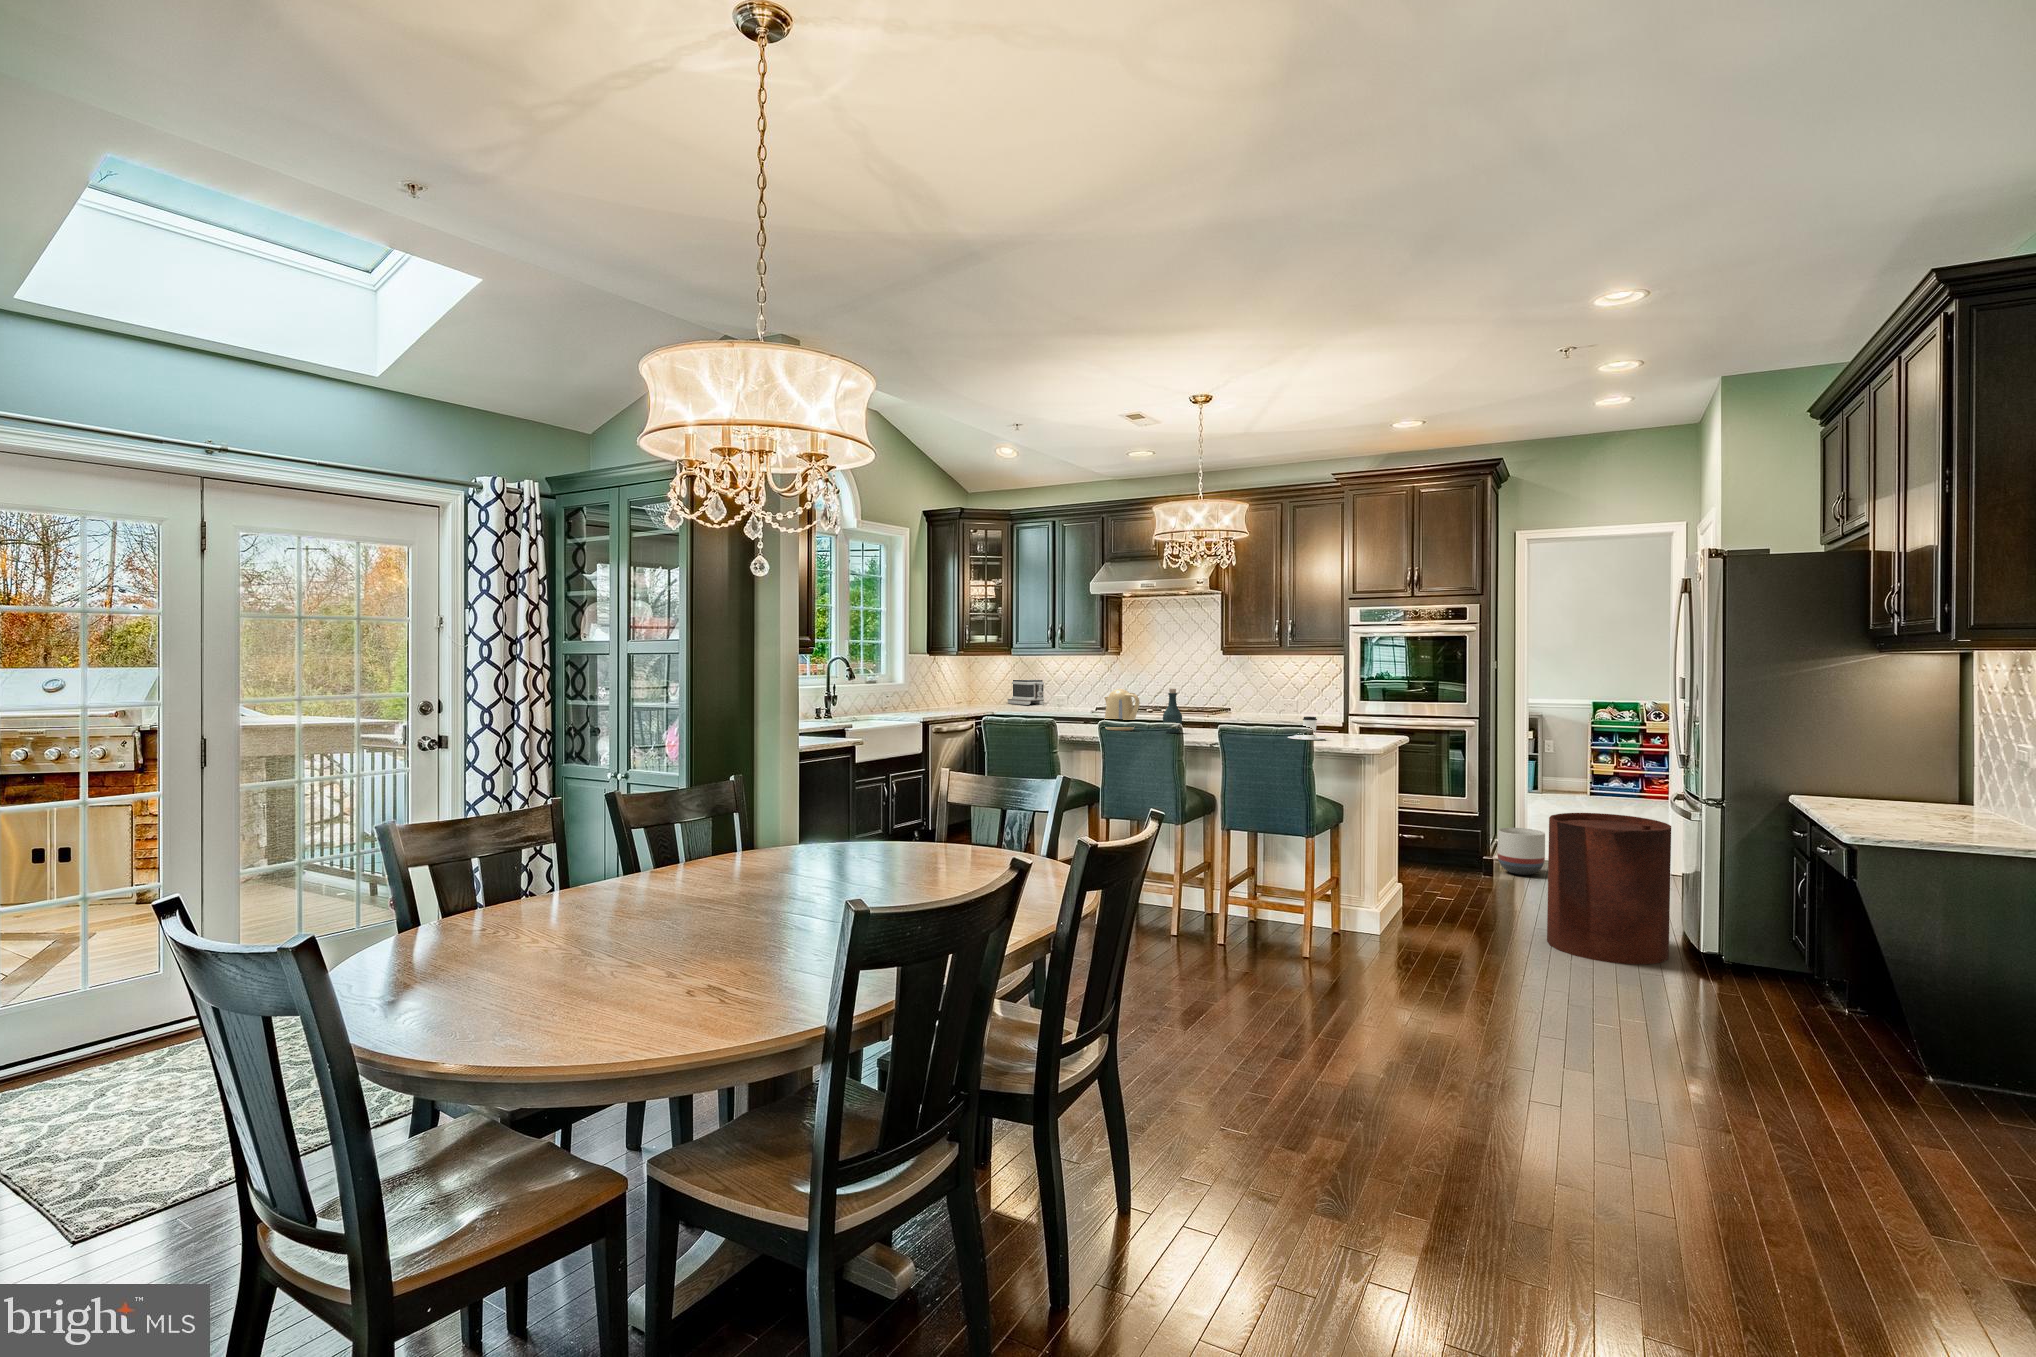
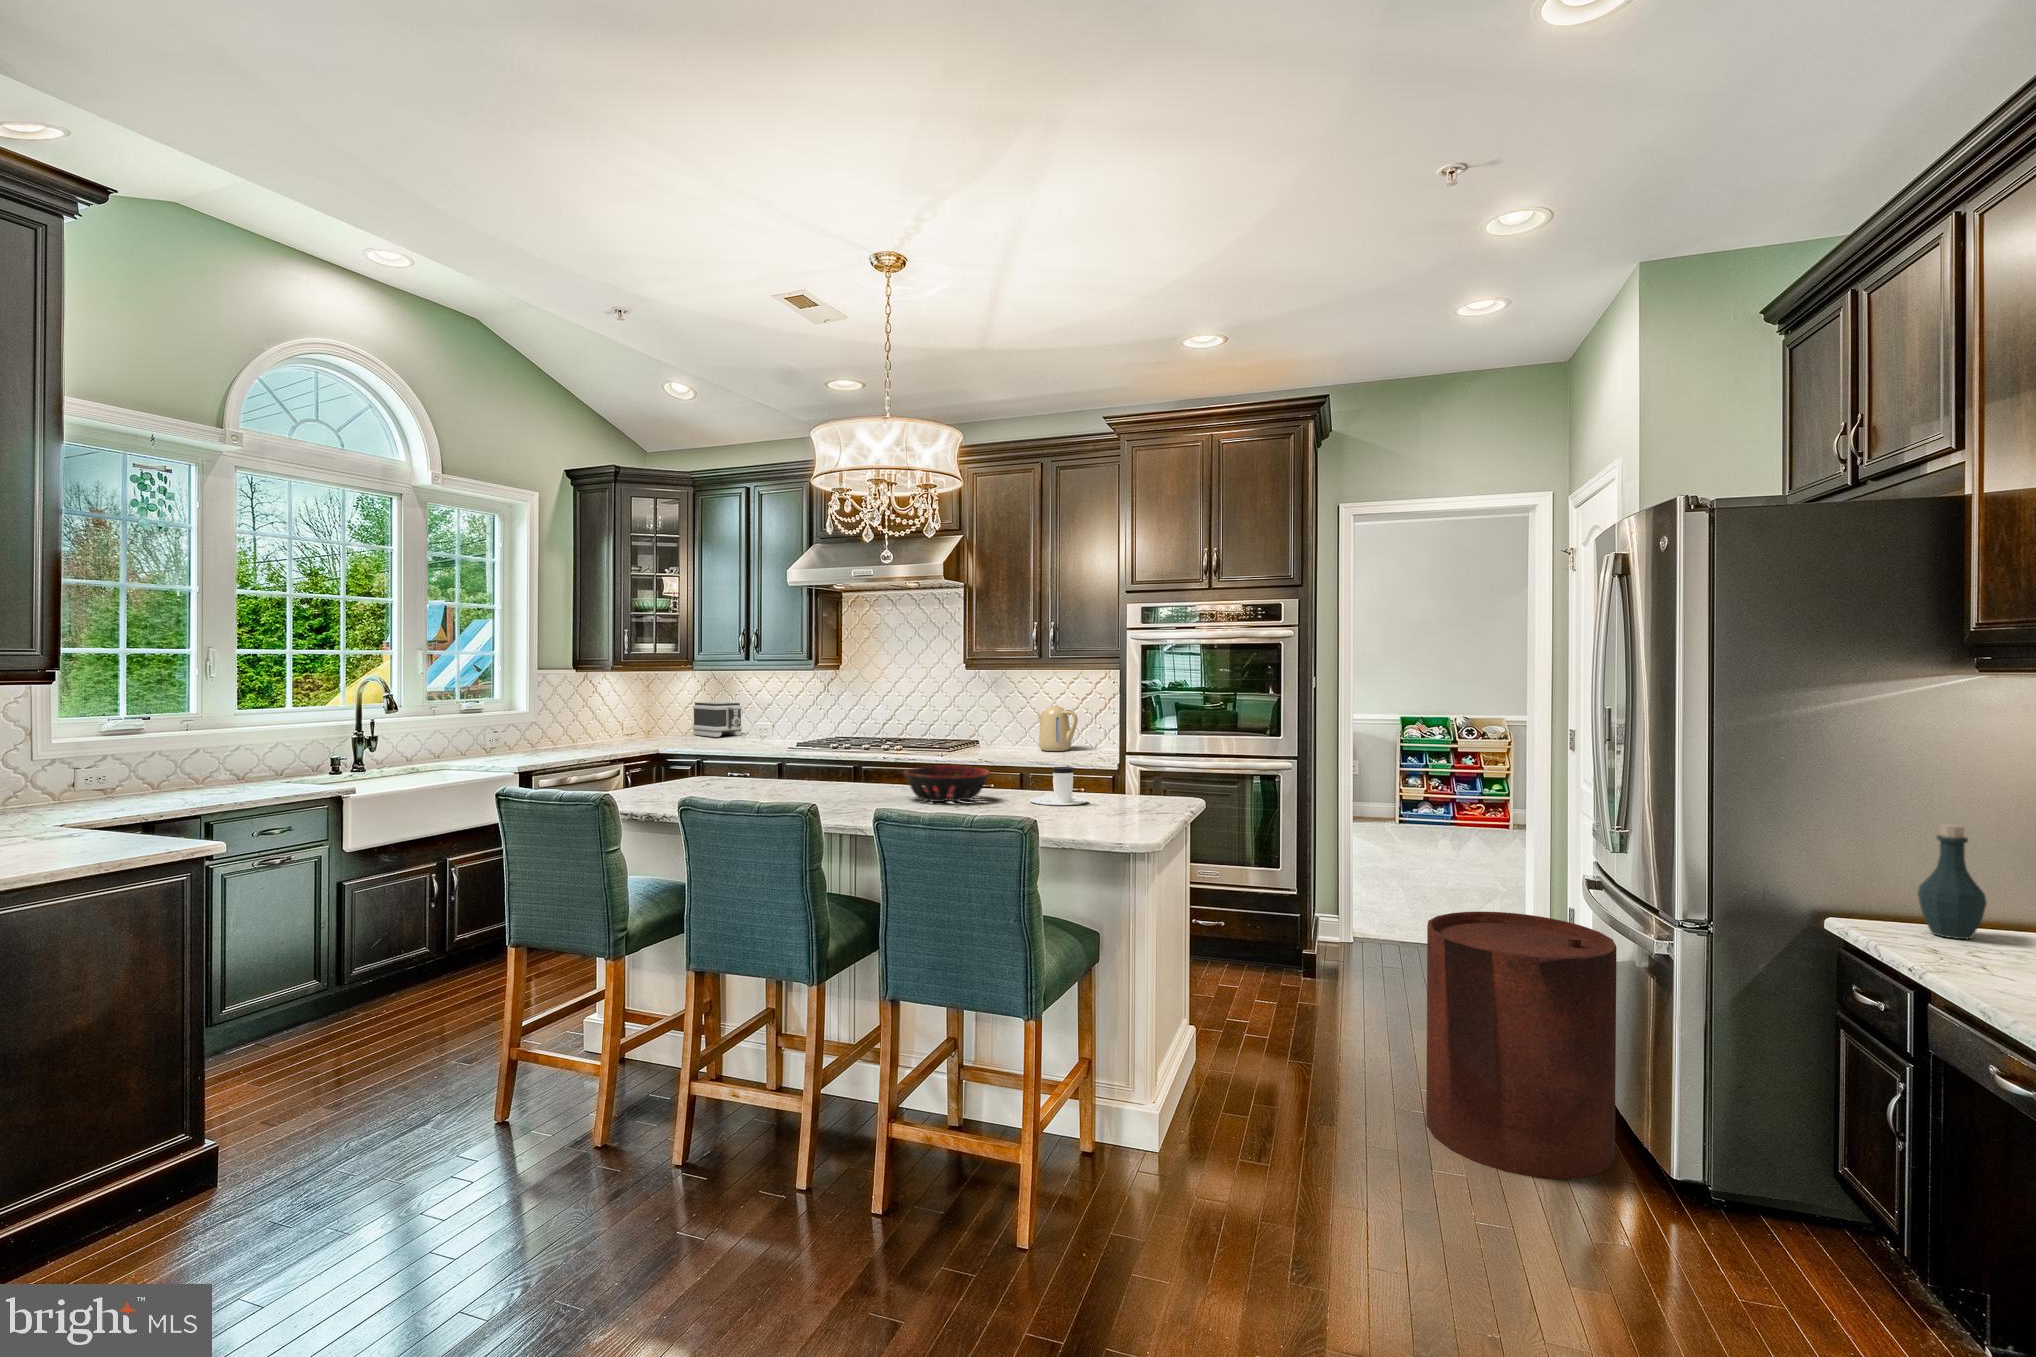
bottle: present [1163,688,1182,733] -> present [1918,824,1987,939]
kettle: present [1104,689,1140,731] -> present [1037,706,1078,751]
decorative bowl: none [1205,716,1262,737] -> present [904,765,990,802]
planter: present [1497,828,1545,875] -> none [1325,898,1385,965]

